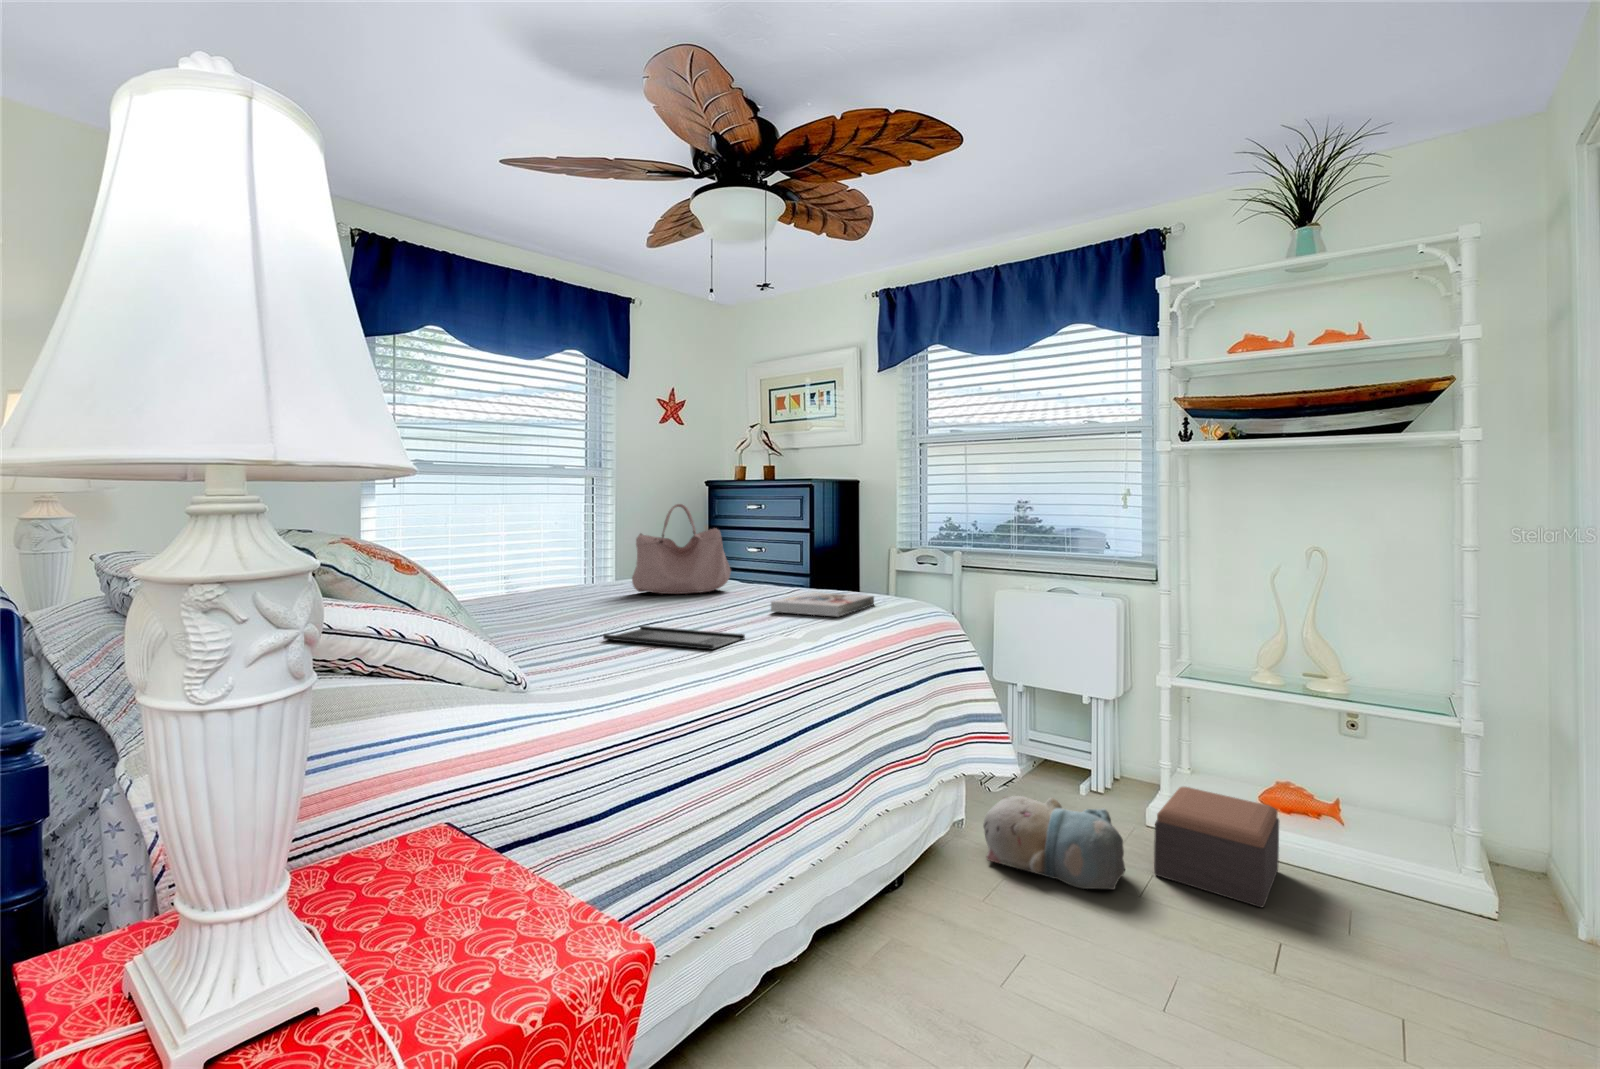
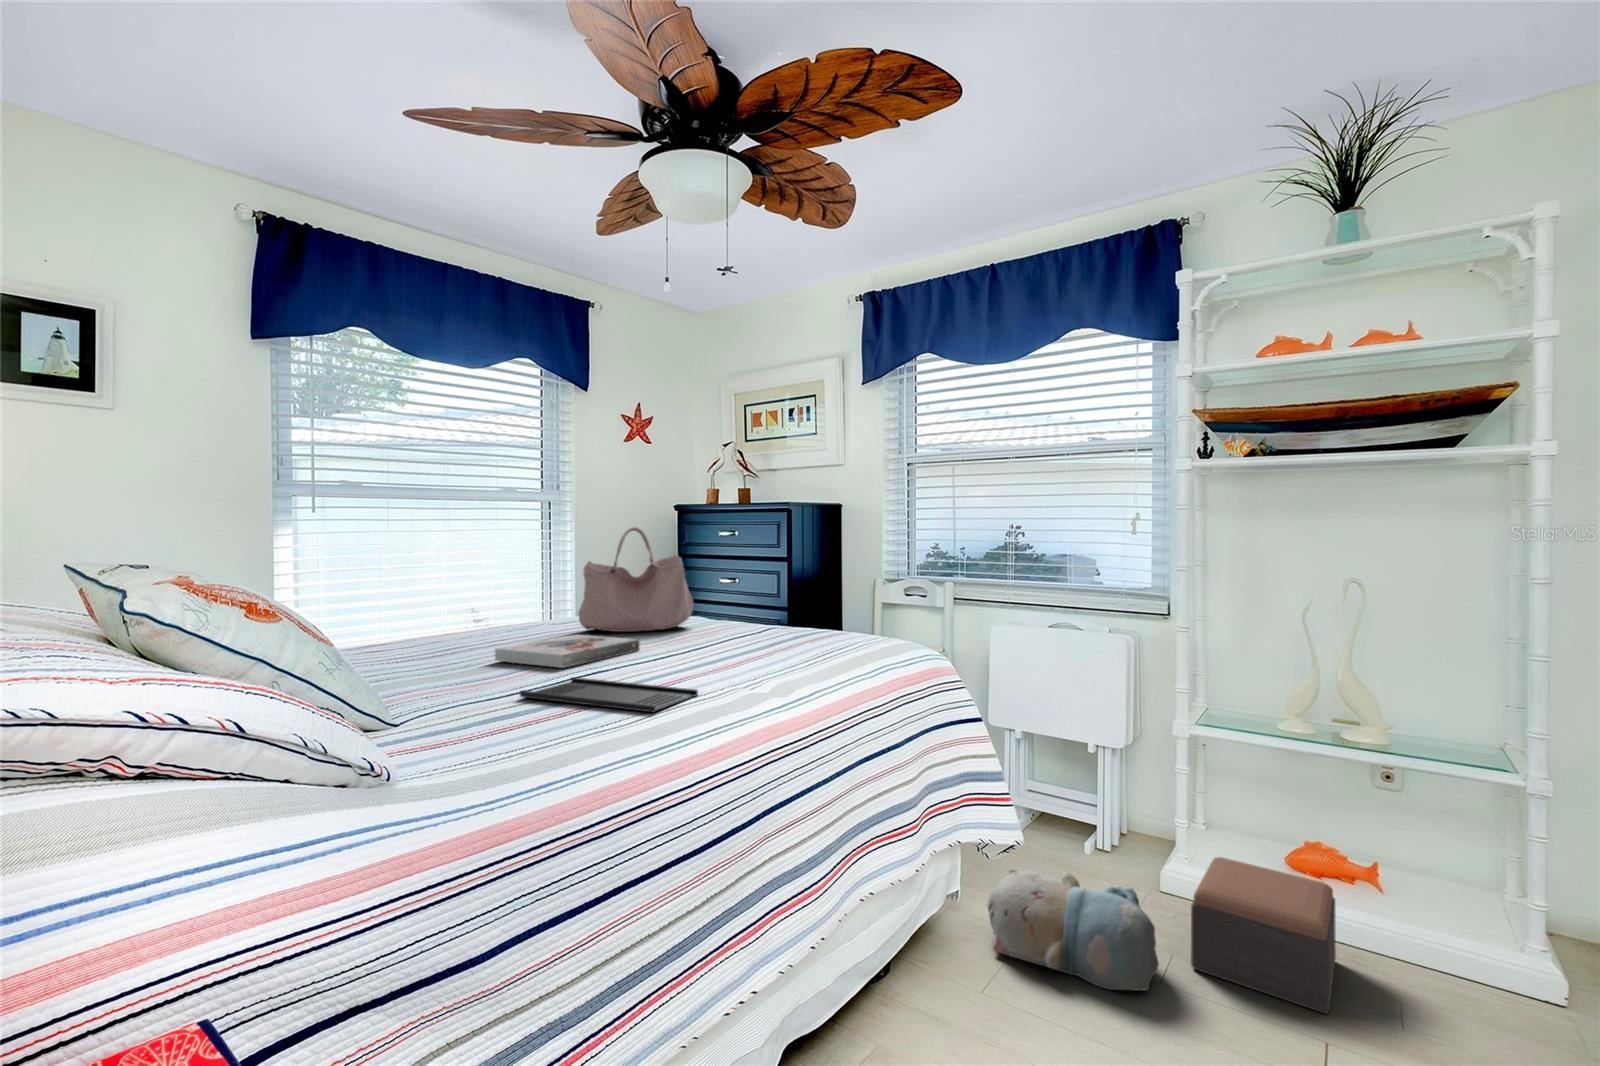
book: present [771,592,874,616] -> present [495,635,640,668]

